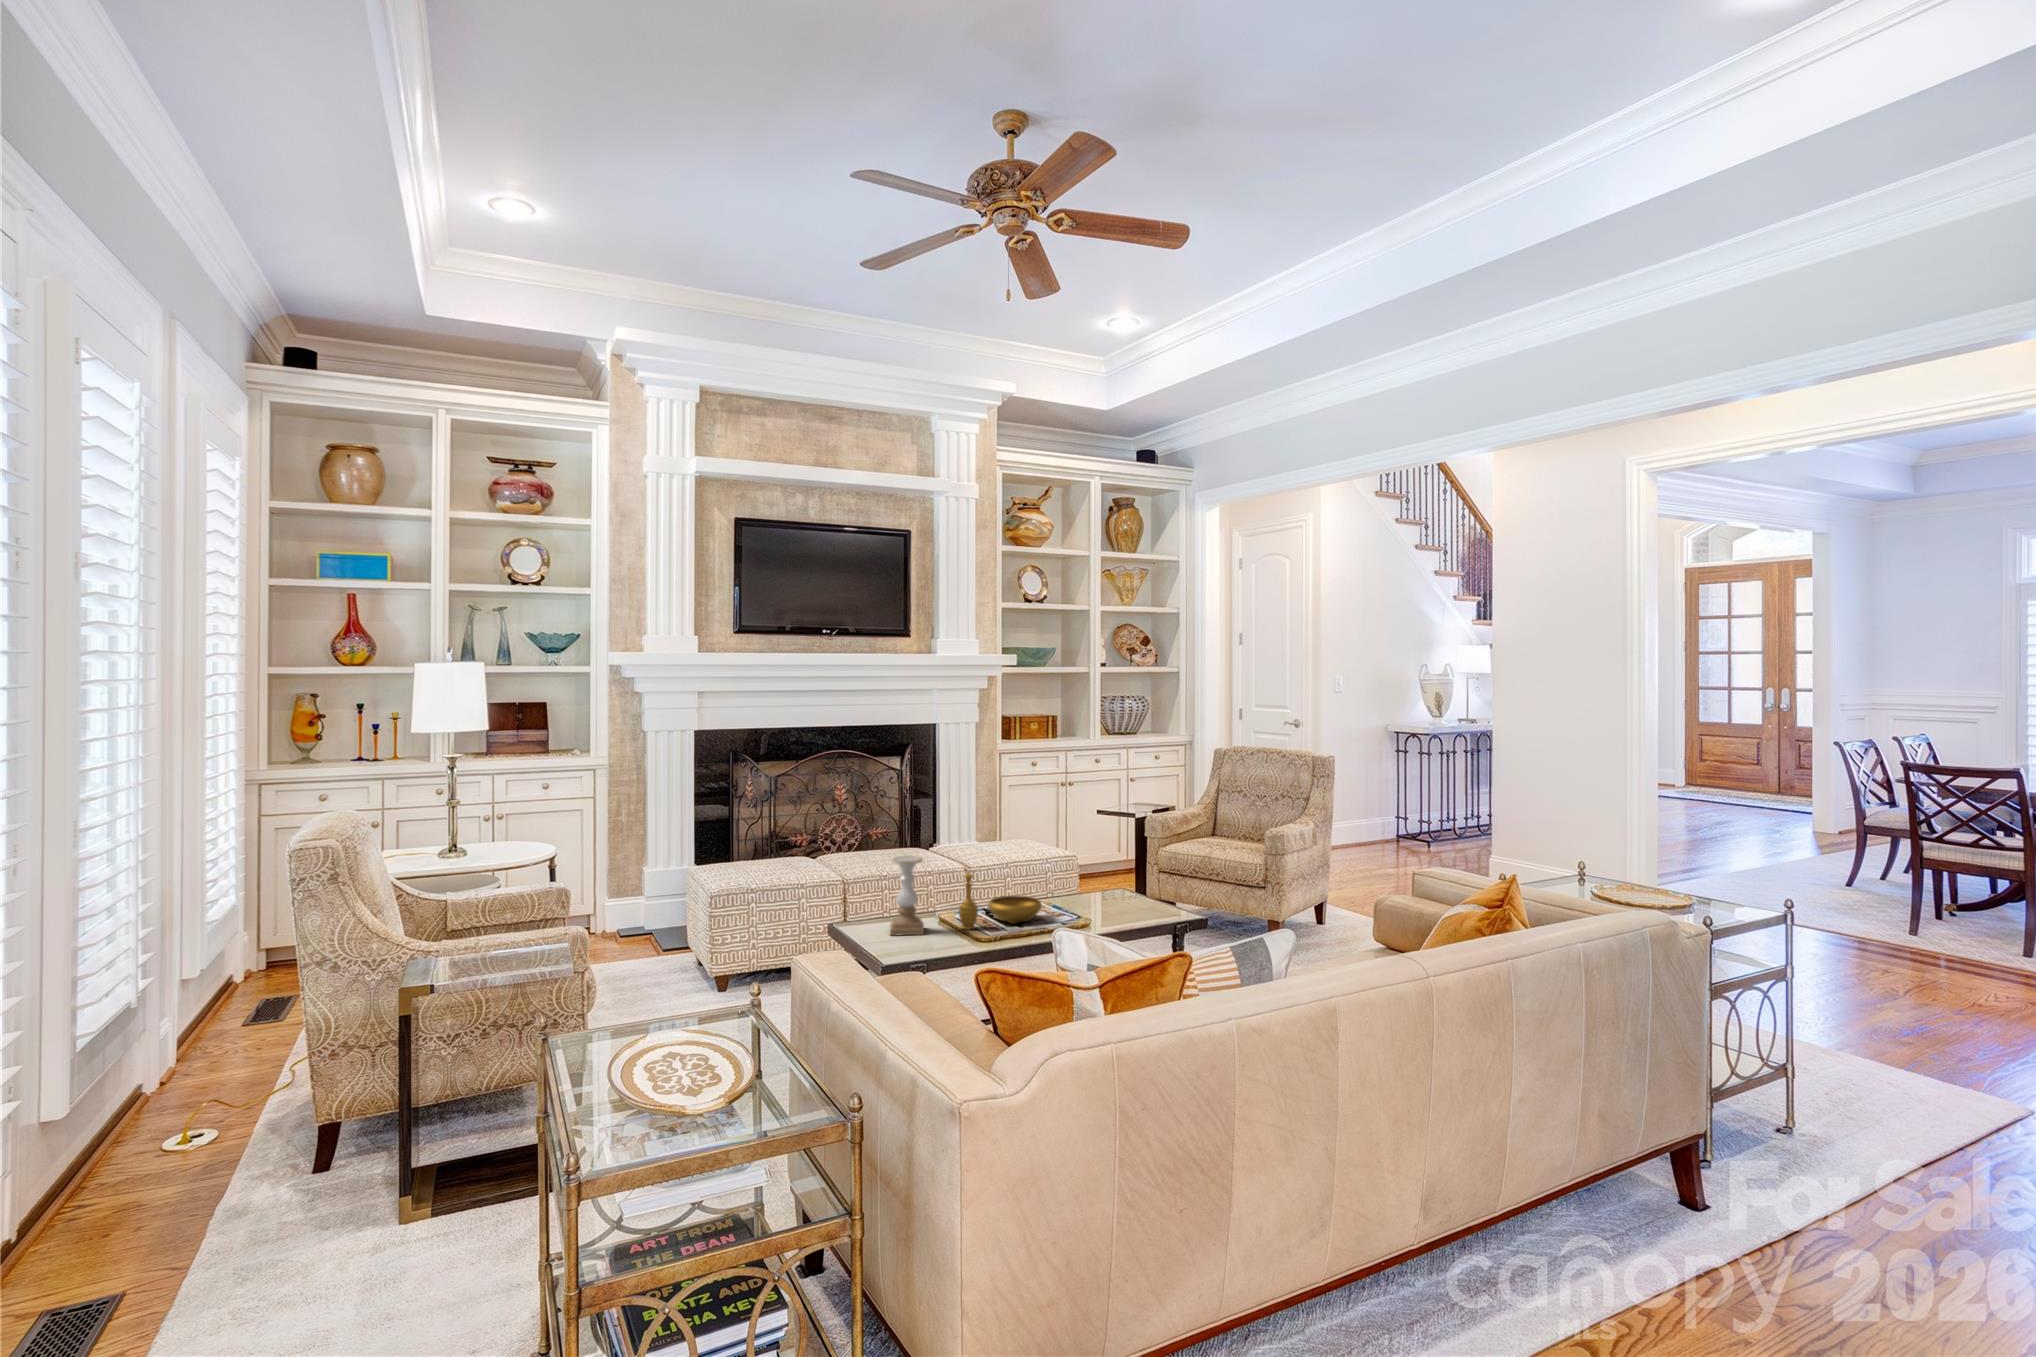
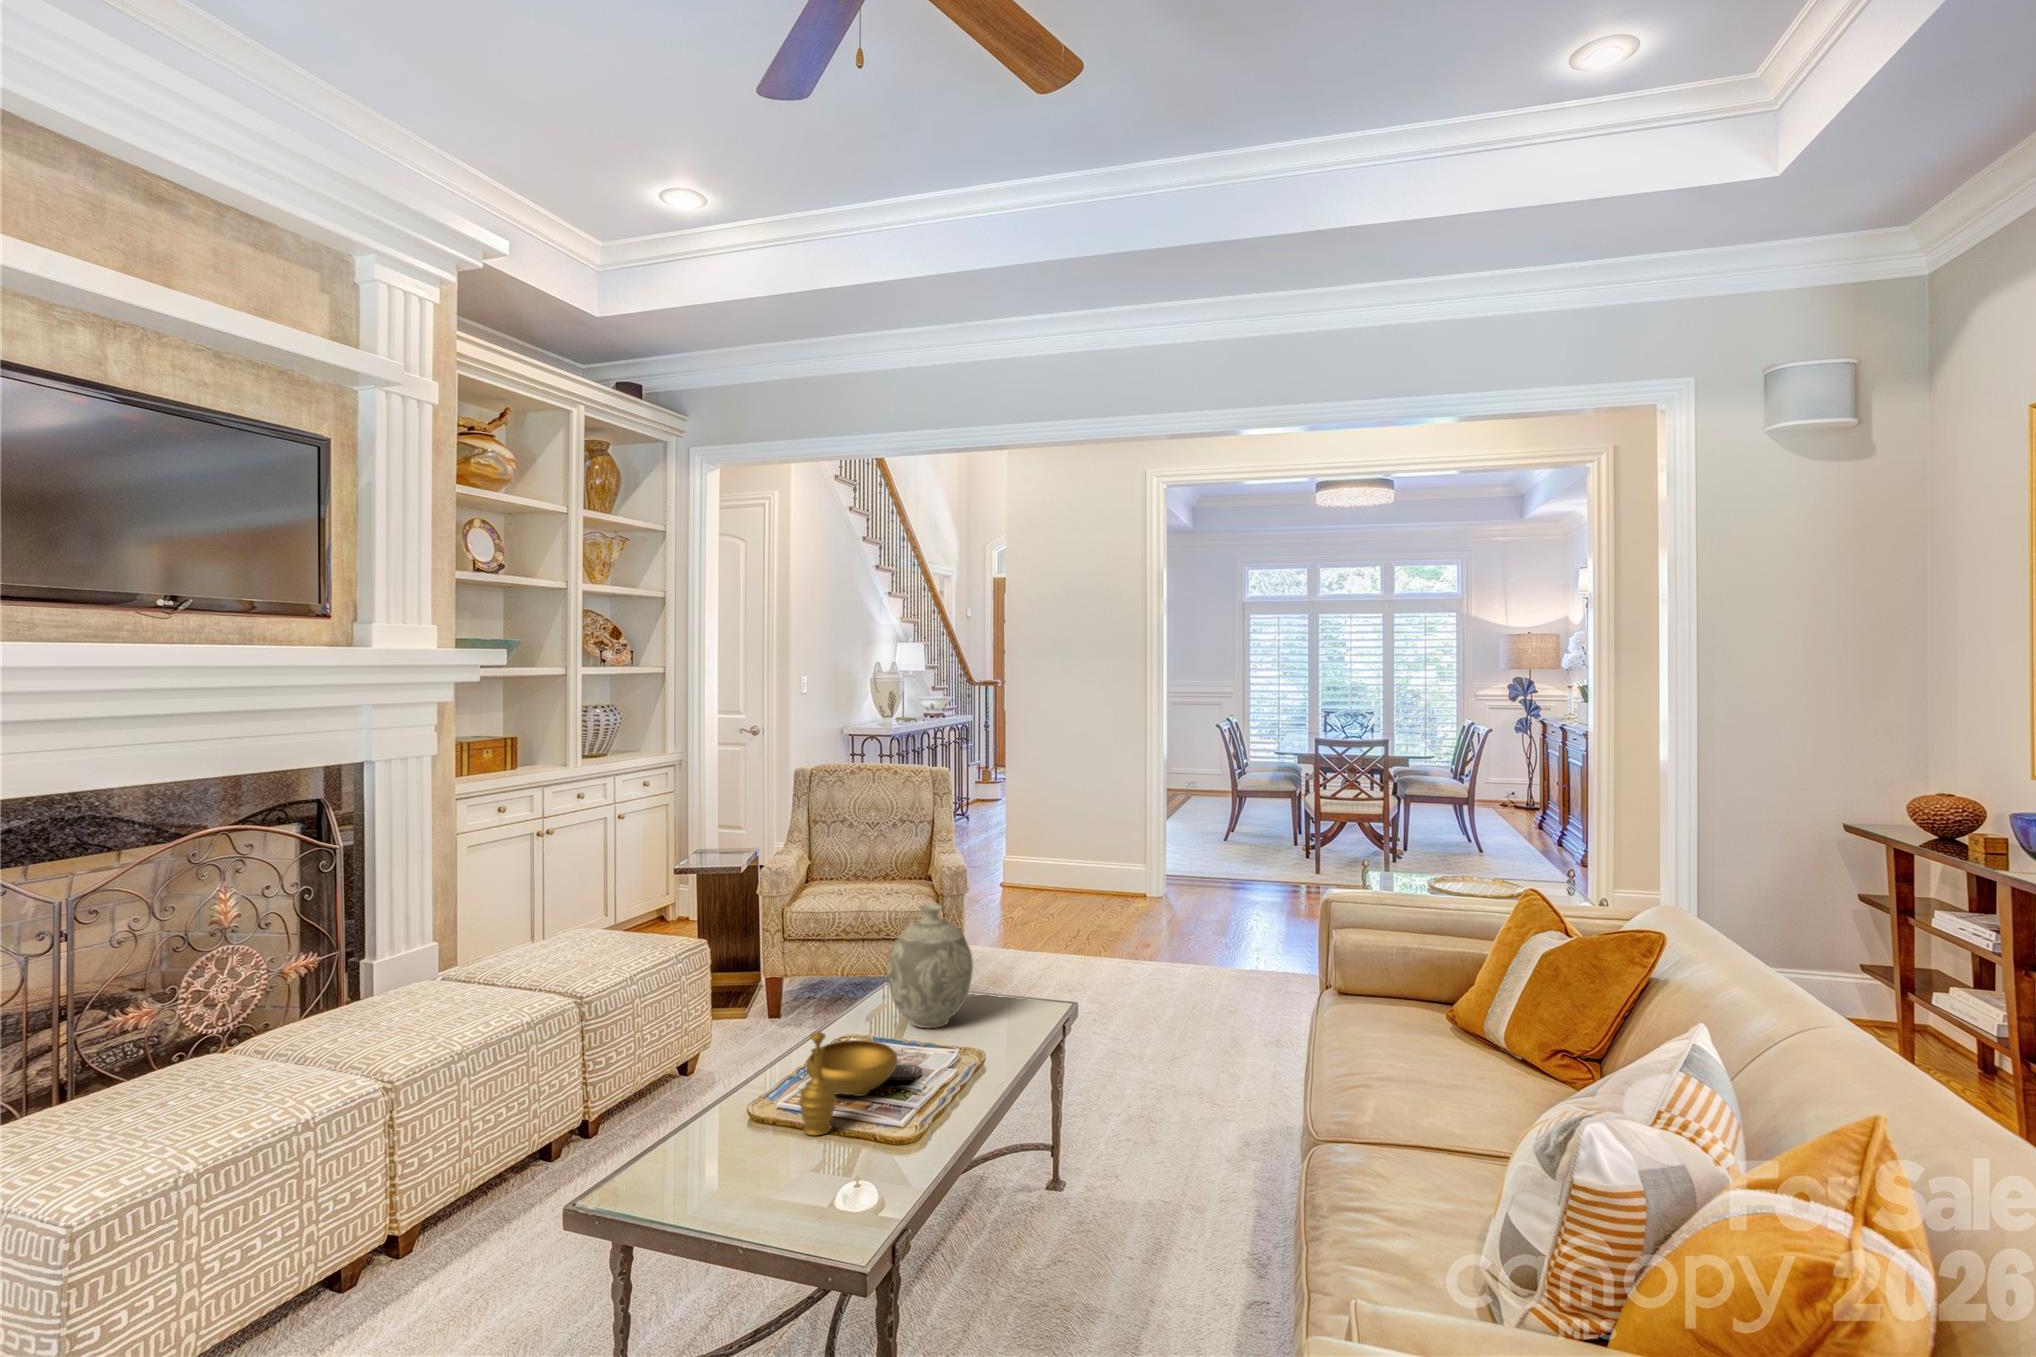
decorative vase: none [1082,830,1144,911] -> present [887,904,973,1028]
candle holder: present [890,856,924,936] -> none [683,1024,774,1200]

